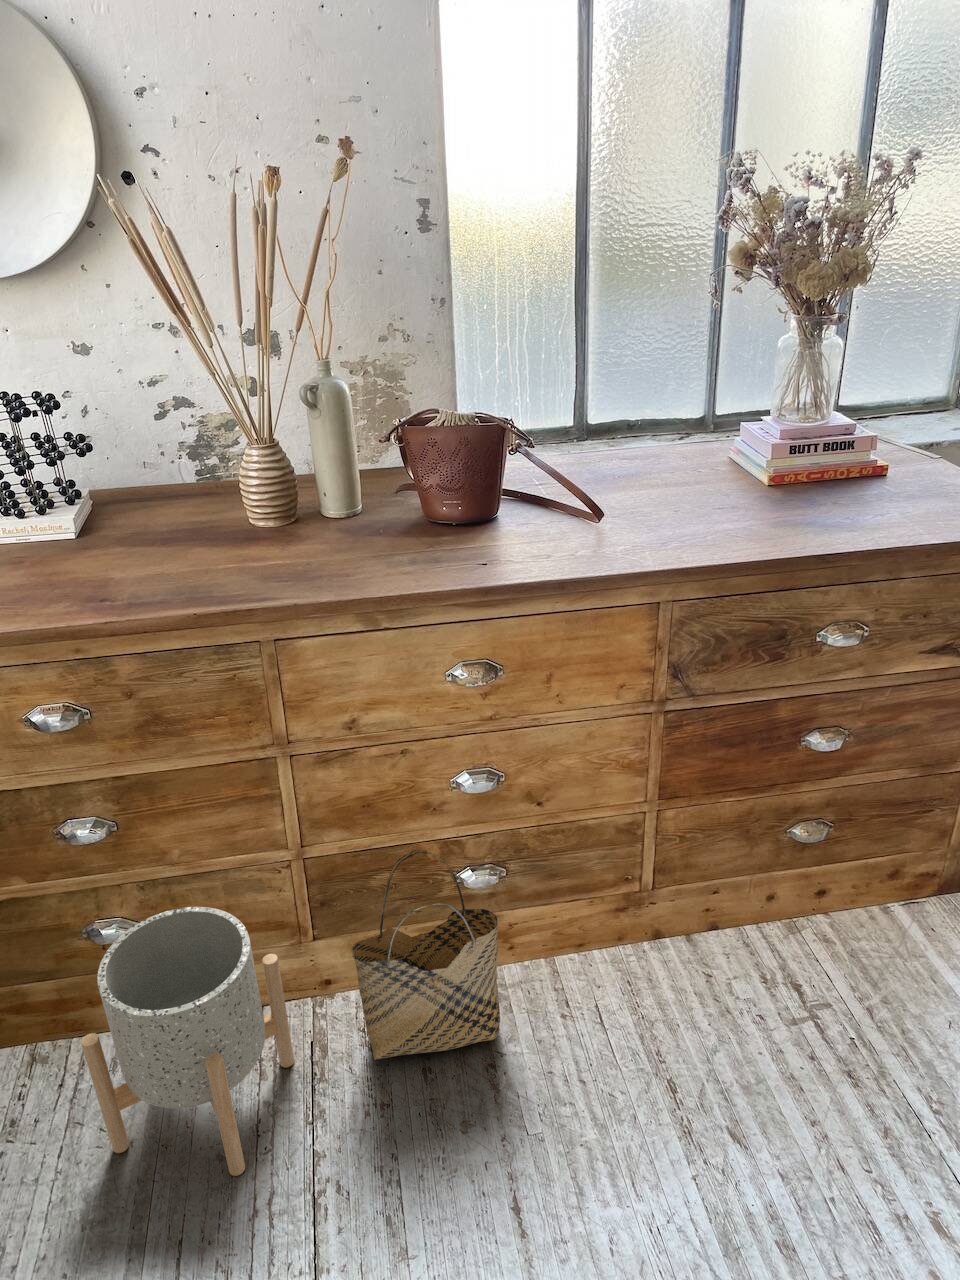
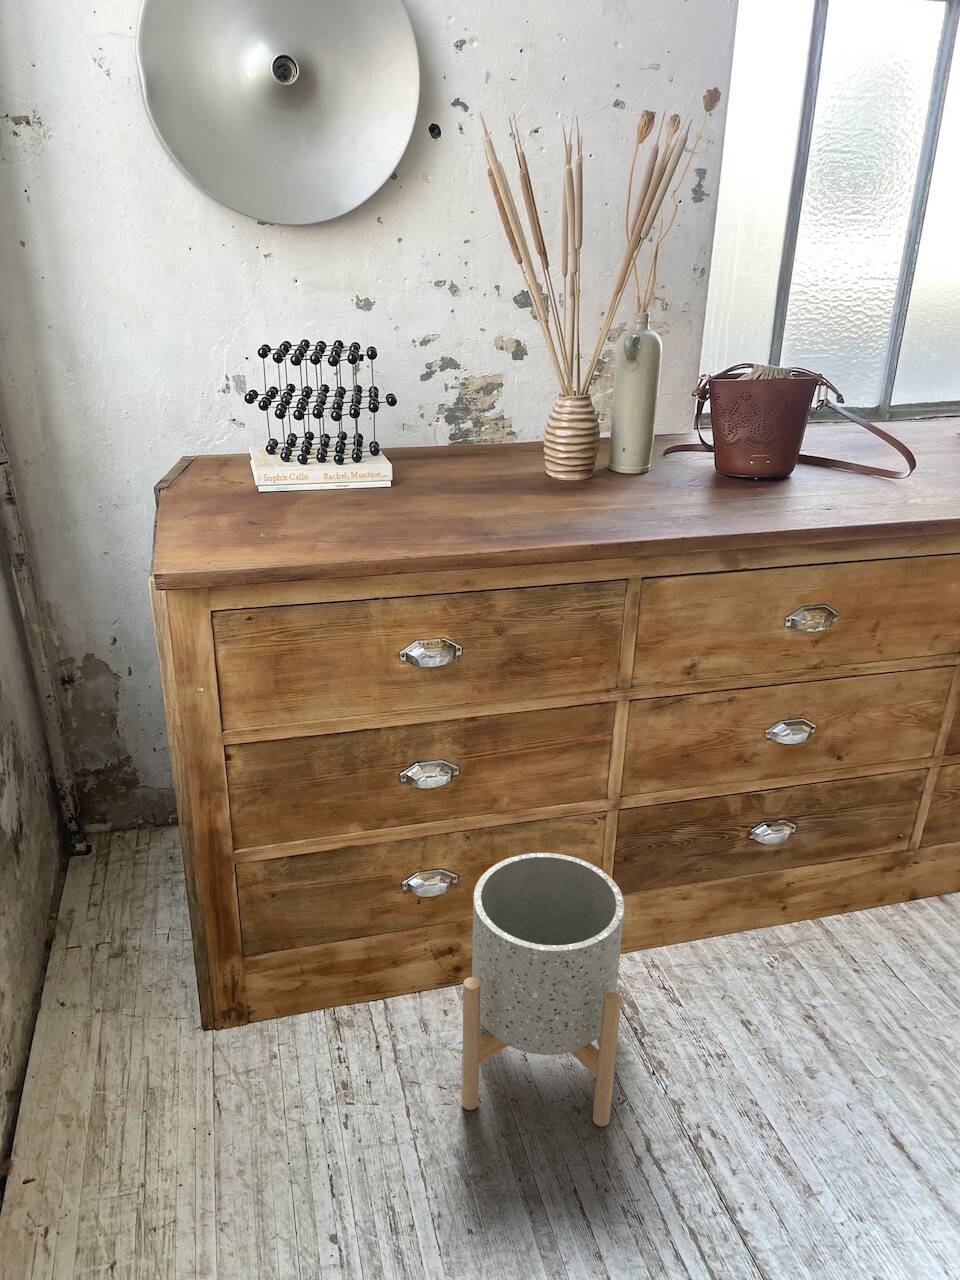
woven basket: present [351,850,500,1060] -> none [674,798,815,1013]

